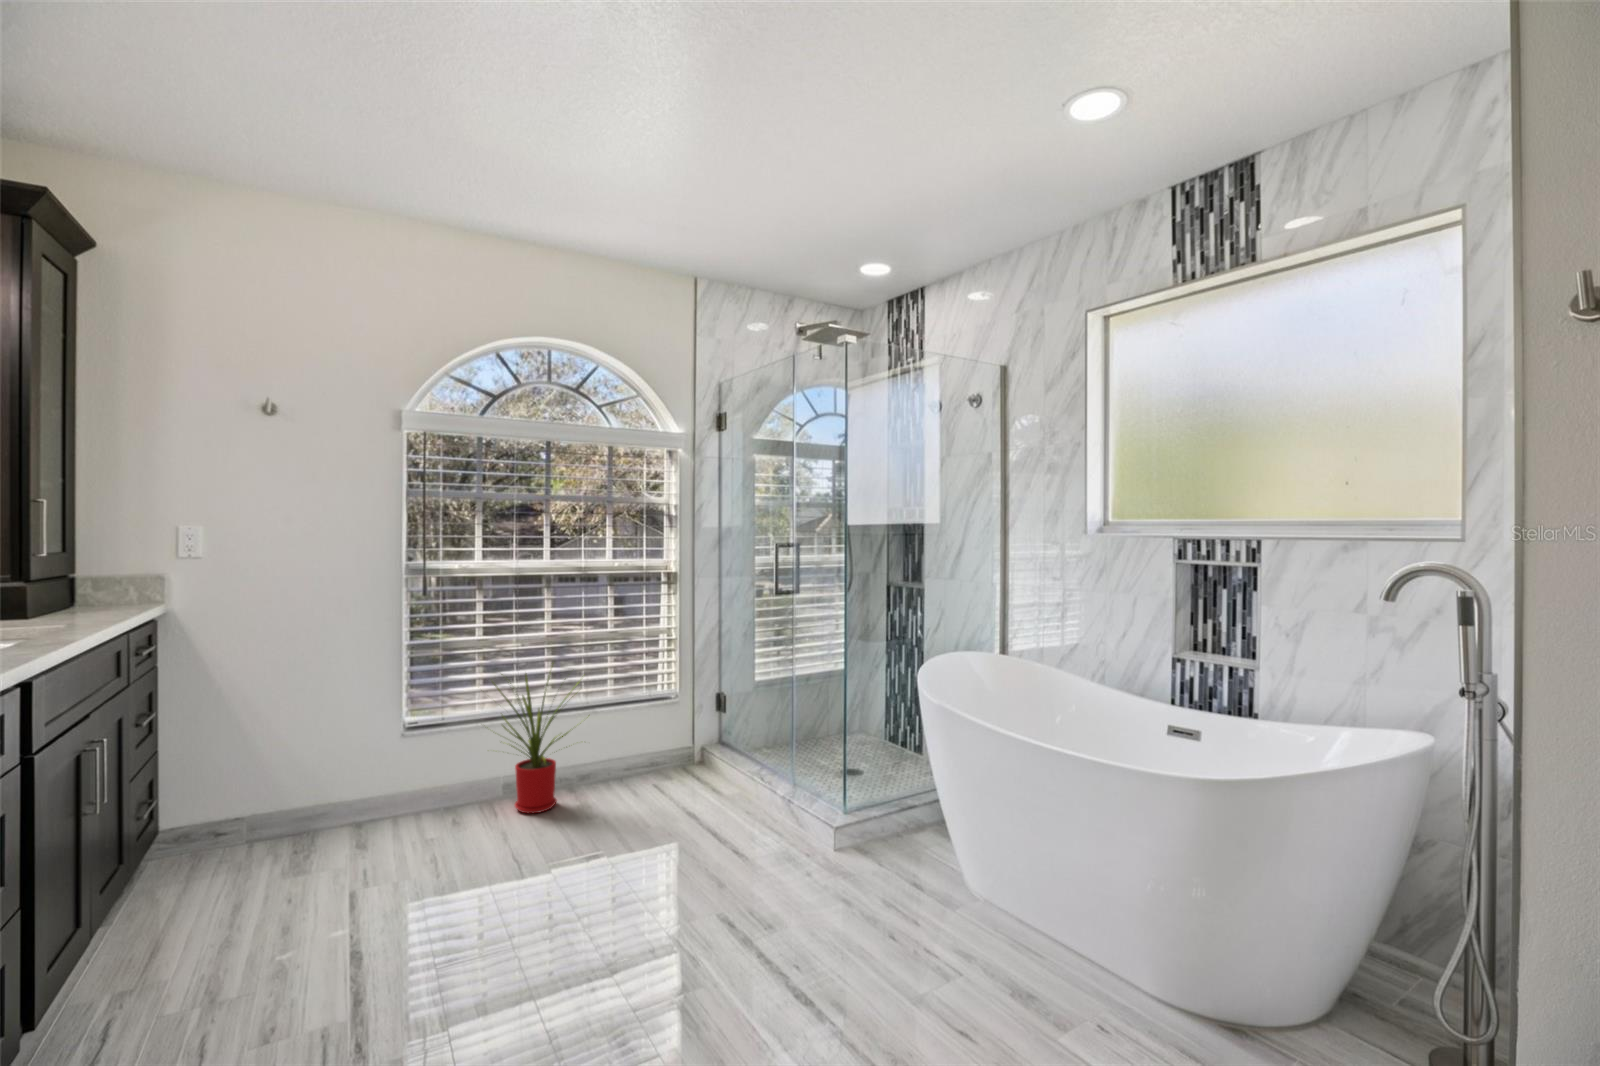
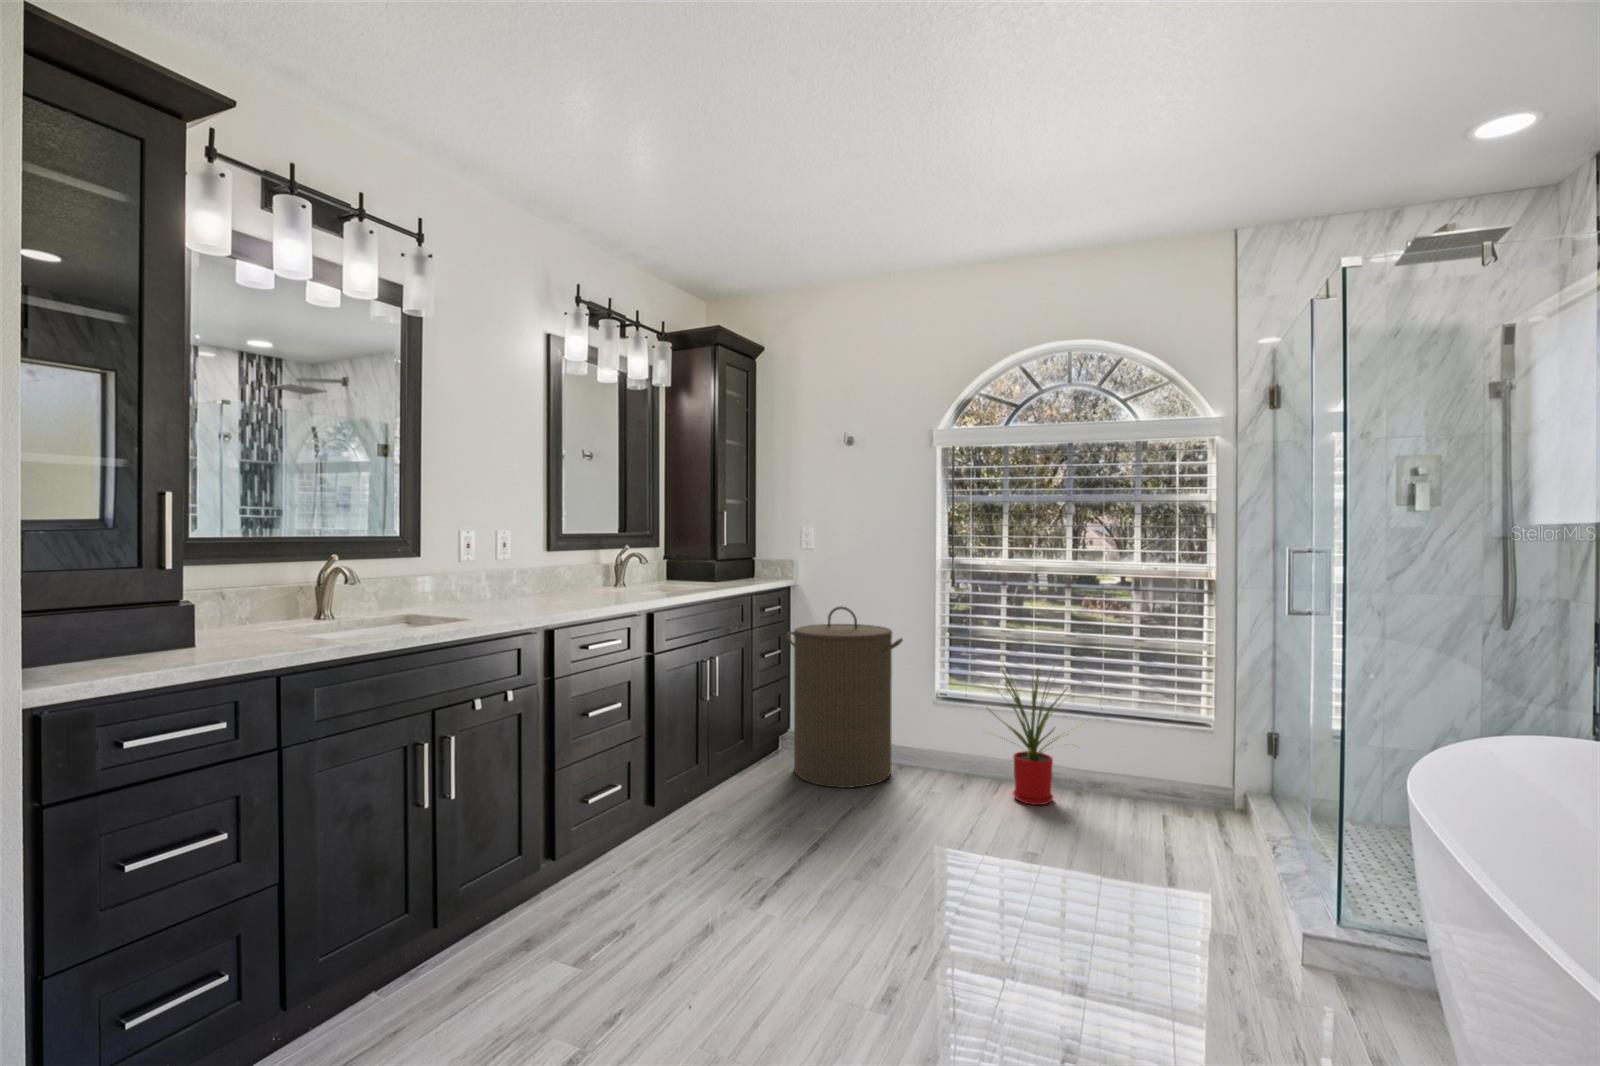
laundry hamper: none [184,634,377,879] -> present [787,607,903,788]

